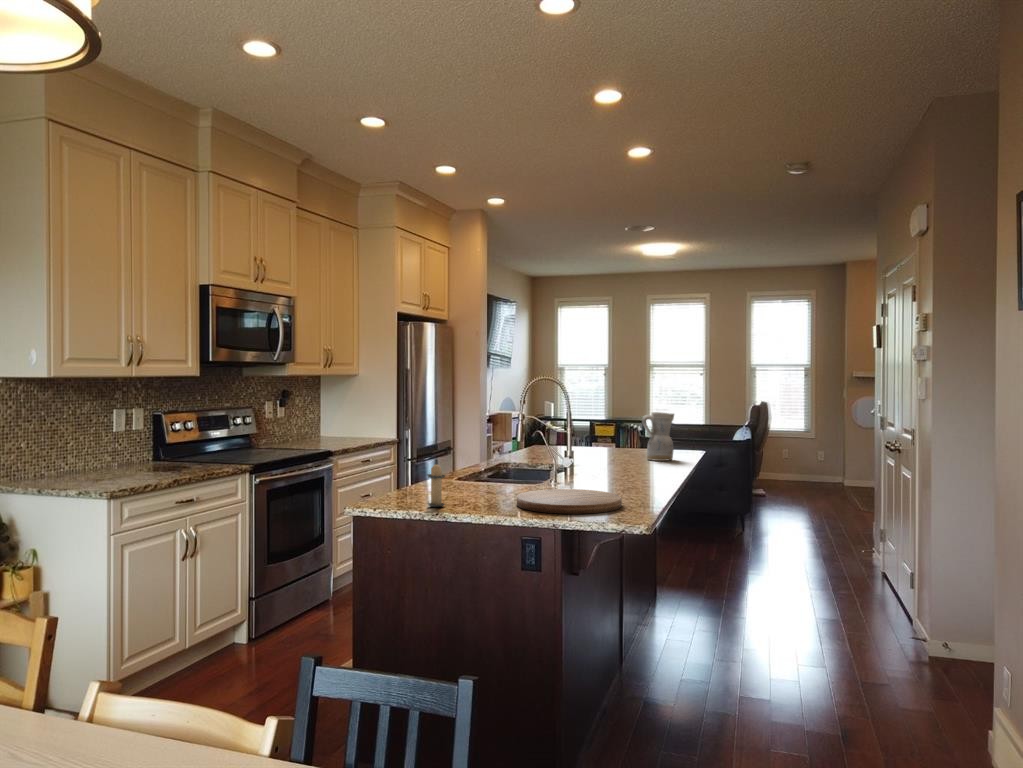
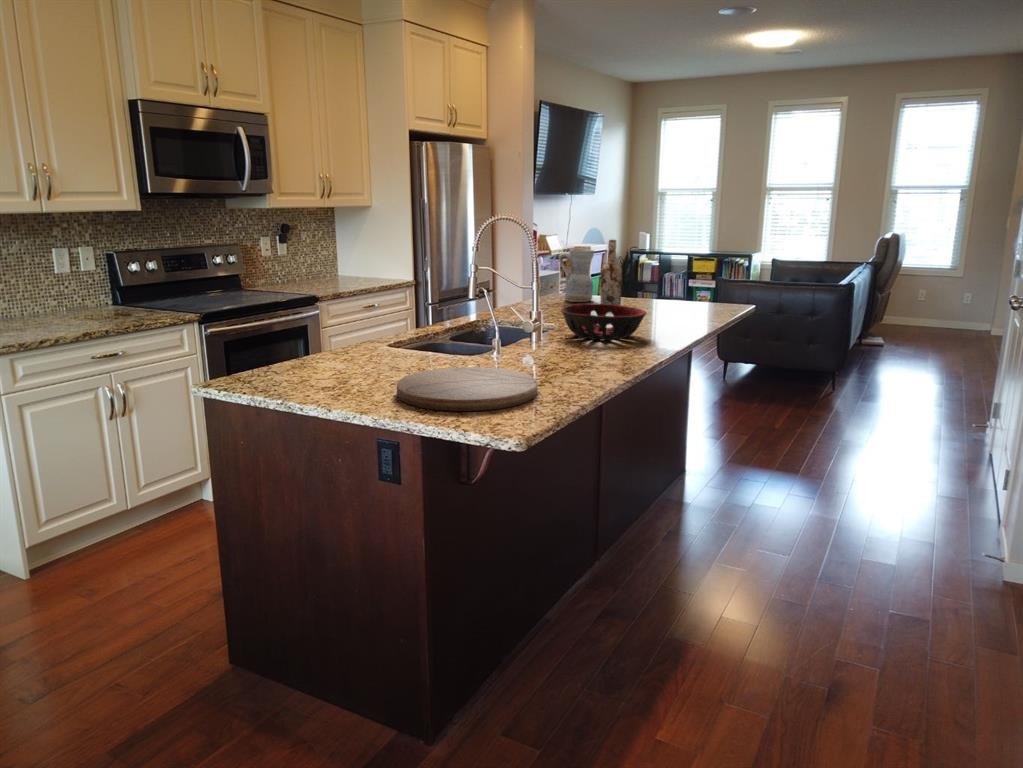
wine bottle: none [583,401,600,456] -> present [600,240,622,305]
ceramic pitcher: present [642,412,674,461] -> present [559,249,594,302]
decorative bowl: none [582,448,649,474] -> present [561,304,646,340]
candle: present [428,464,445,507] -> none [282,331,313,390]

